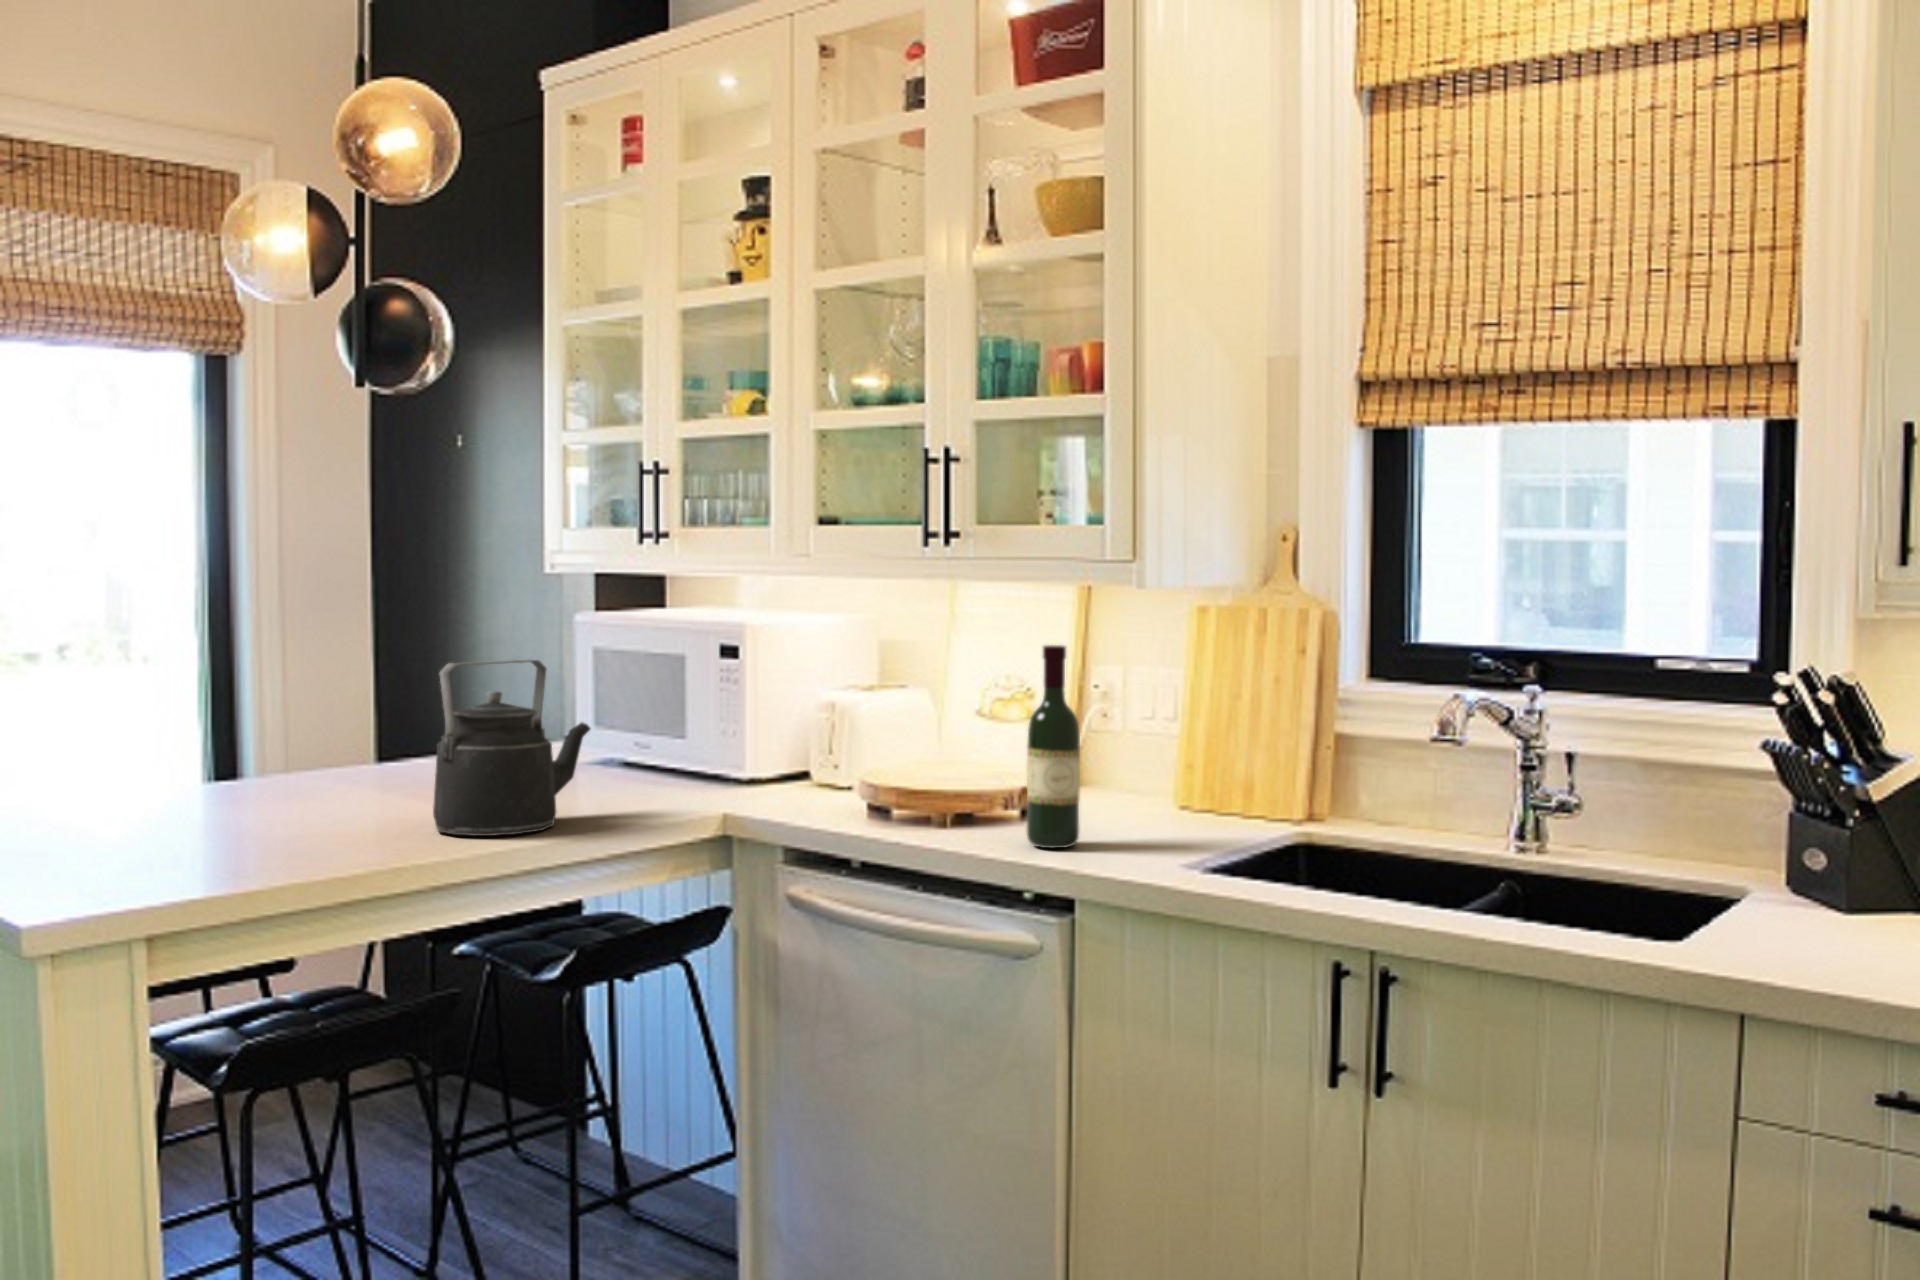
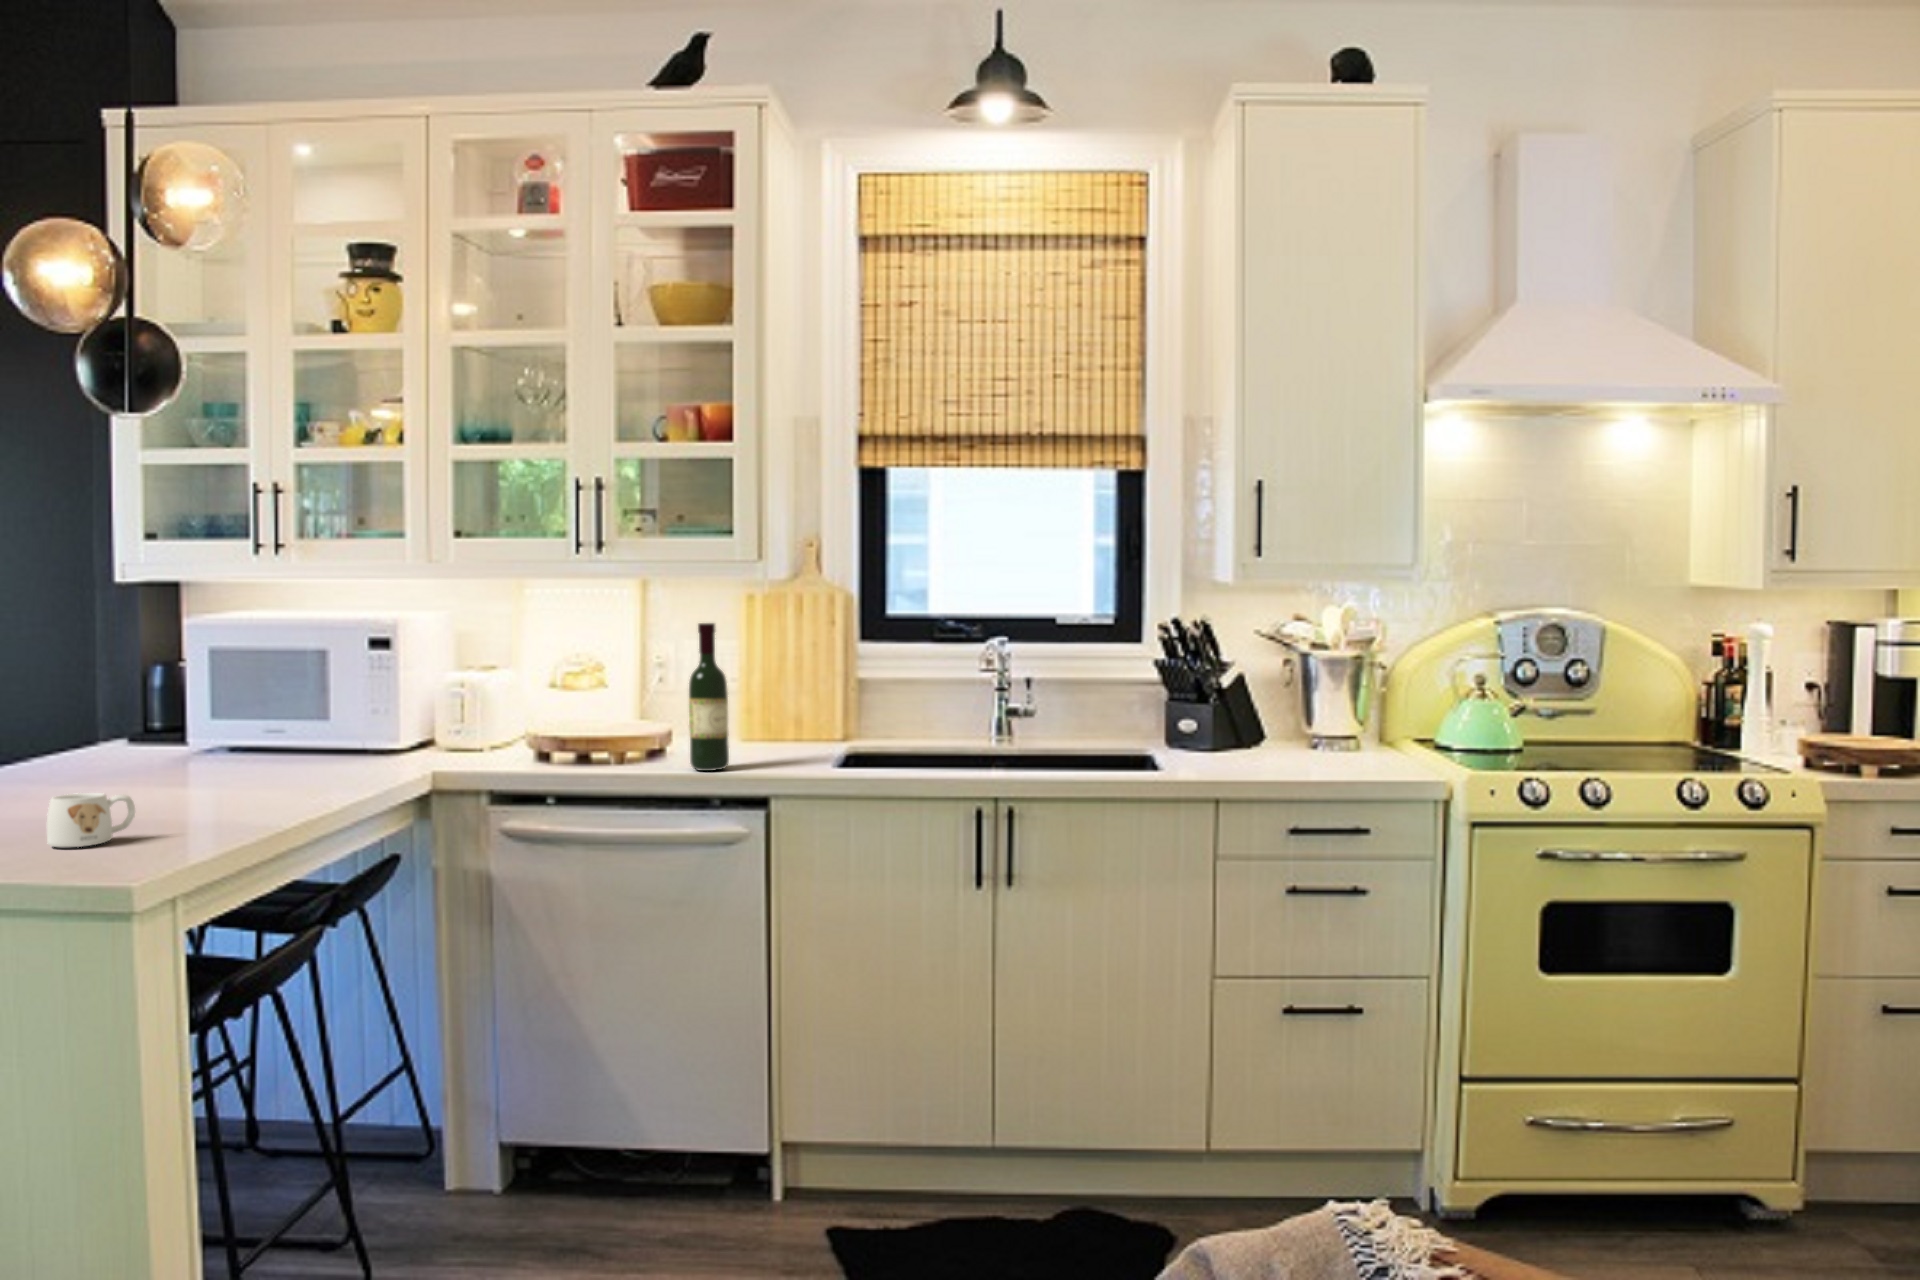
kettle: present [433,660,590,836] -> none [166,654,284,809]
mug: none [235,808,324,868] -> present [47,793,135,847]

